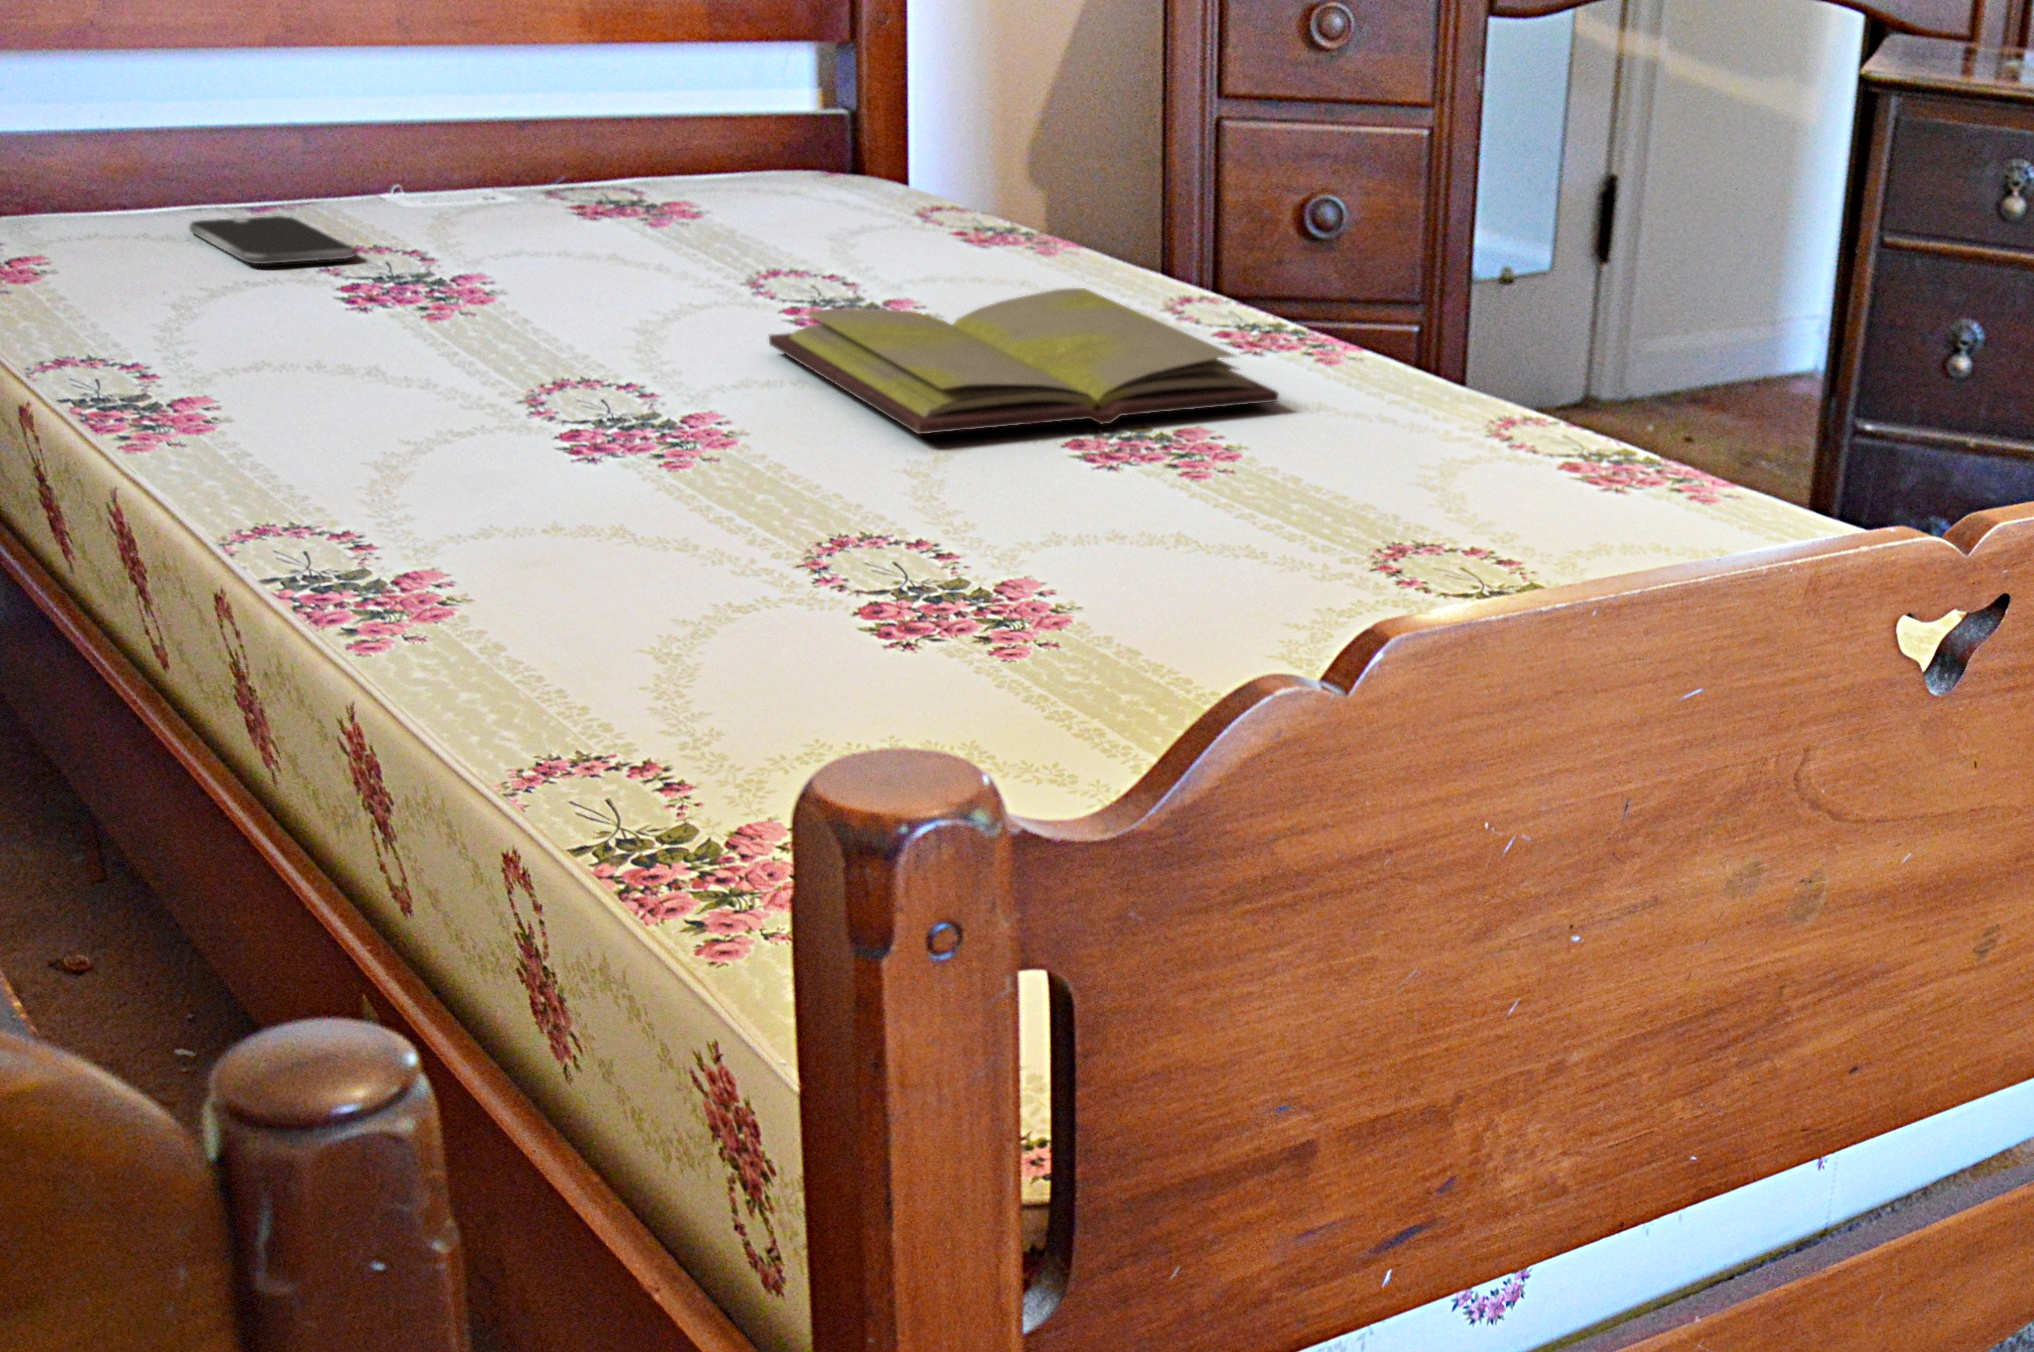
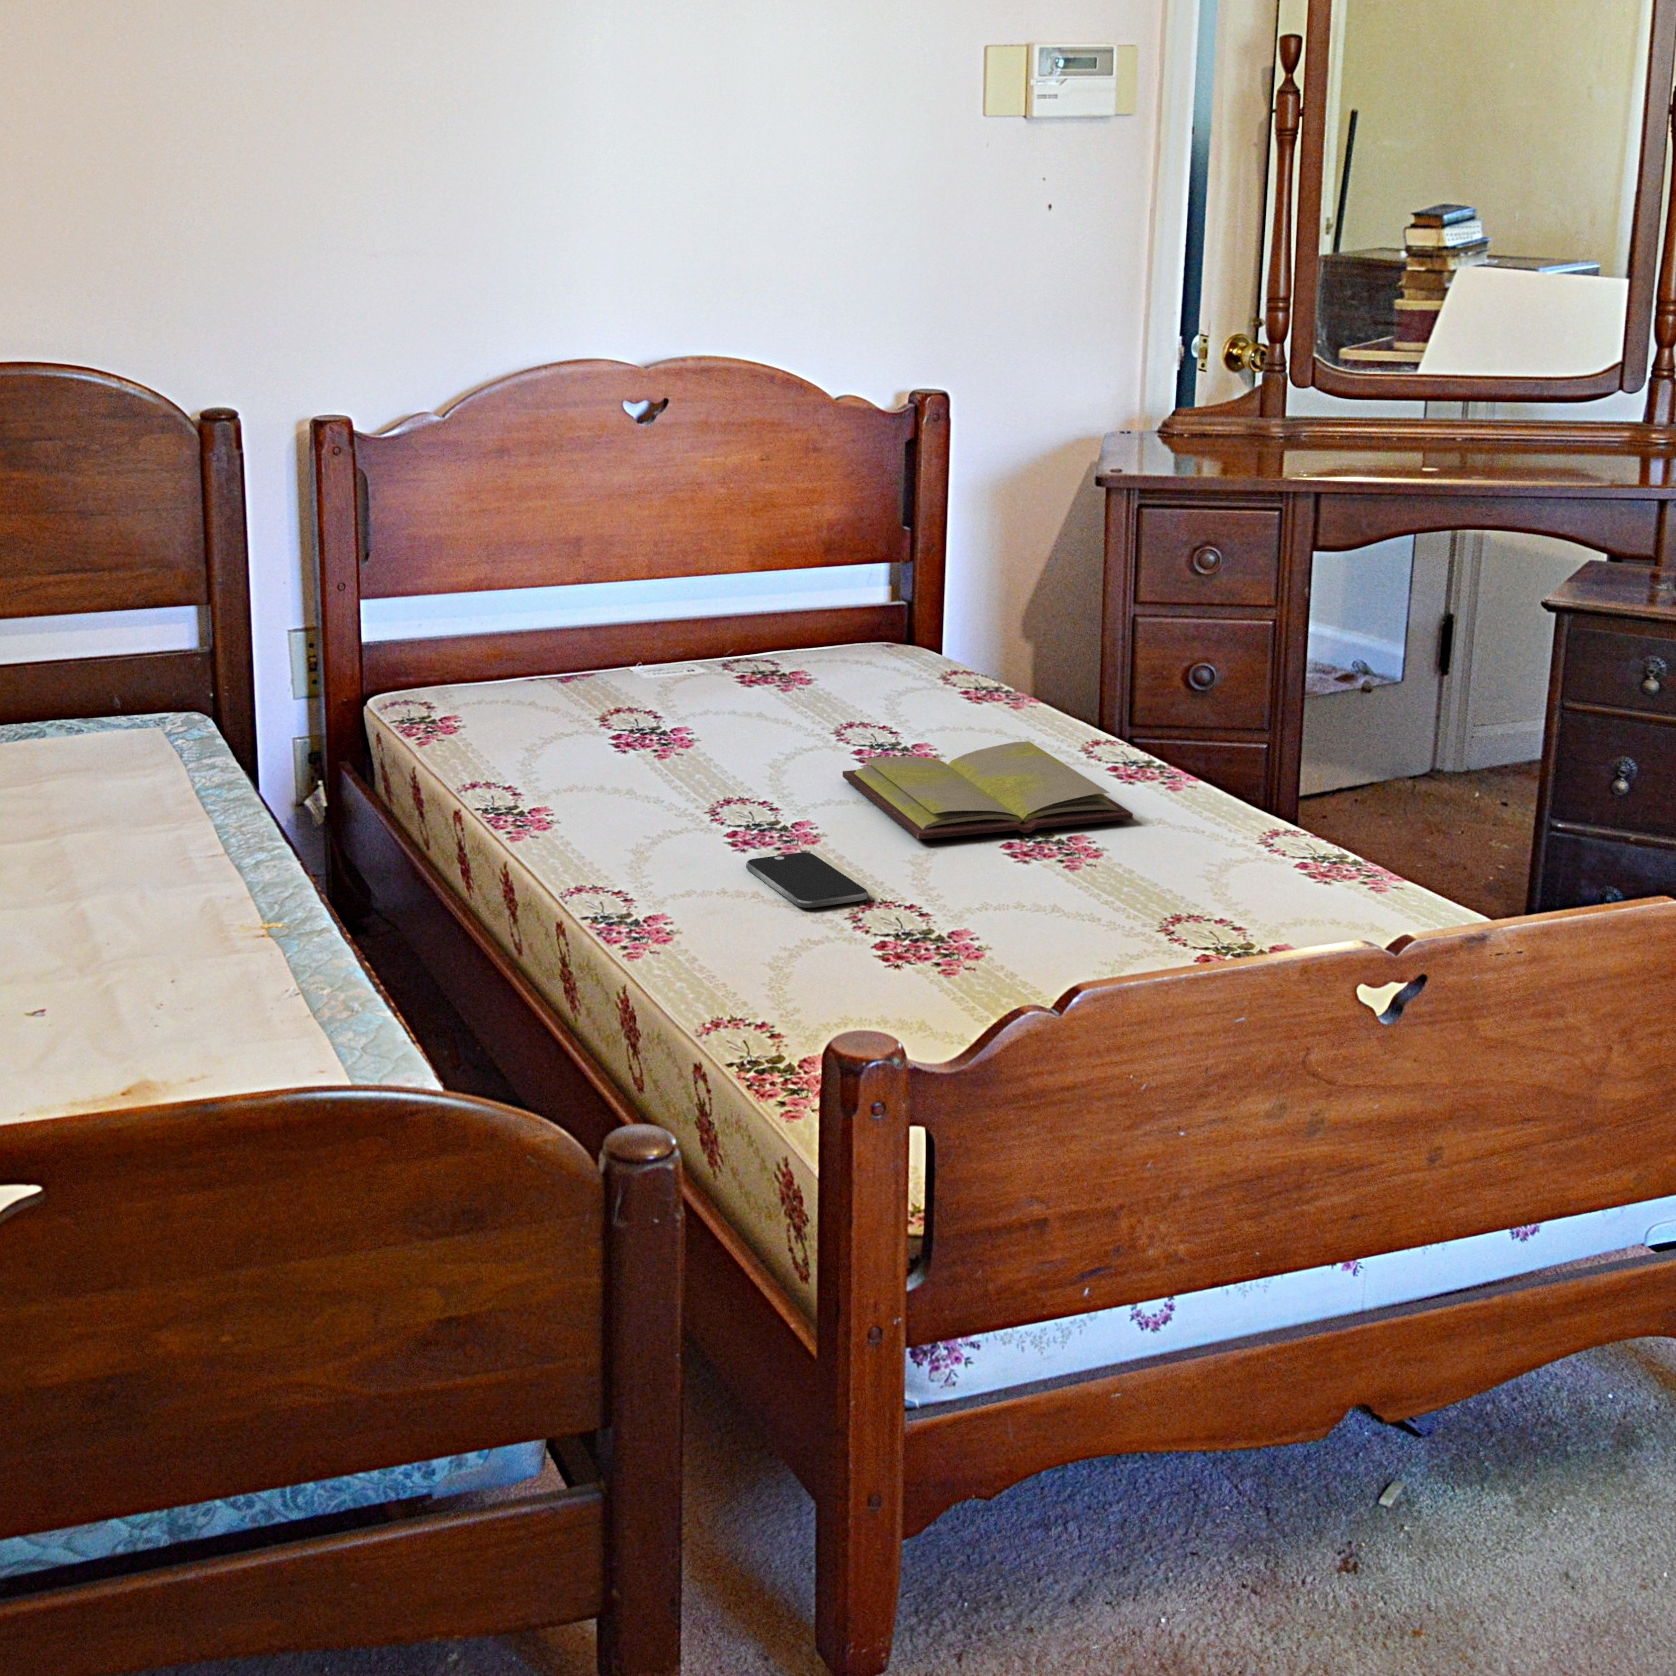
smartphone: present [189,216,355,264] -> present [746,852,868,908]

